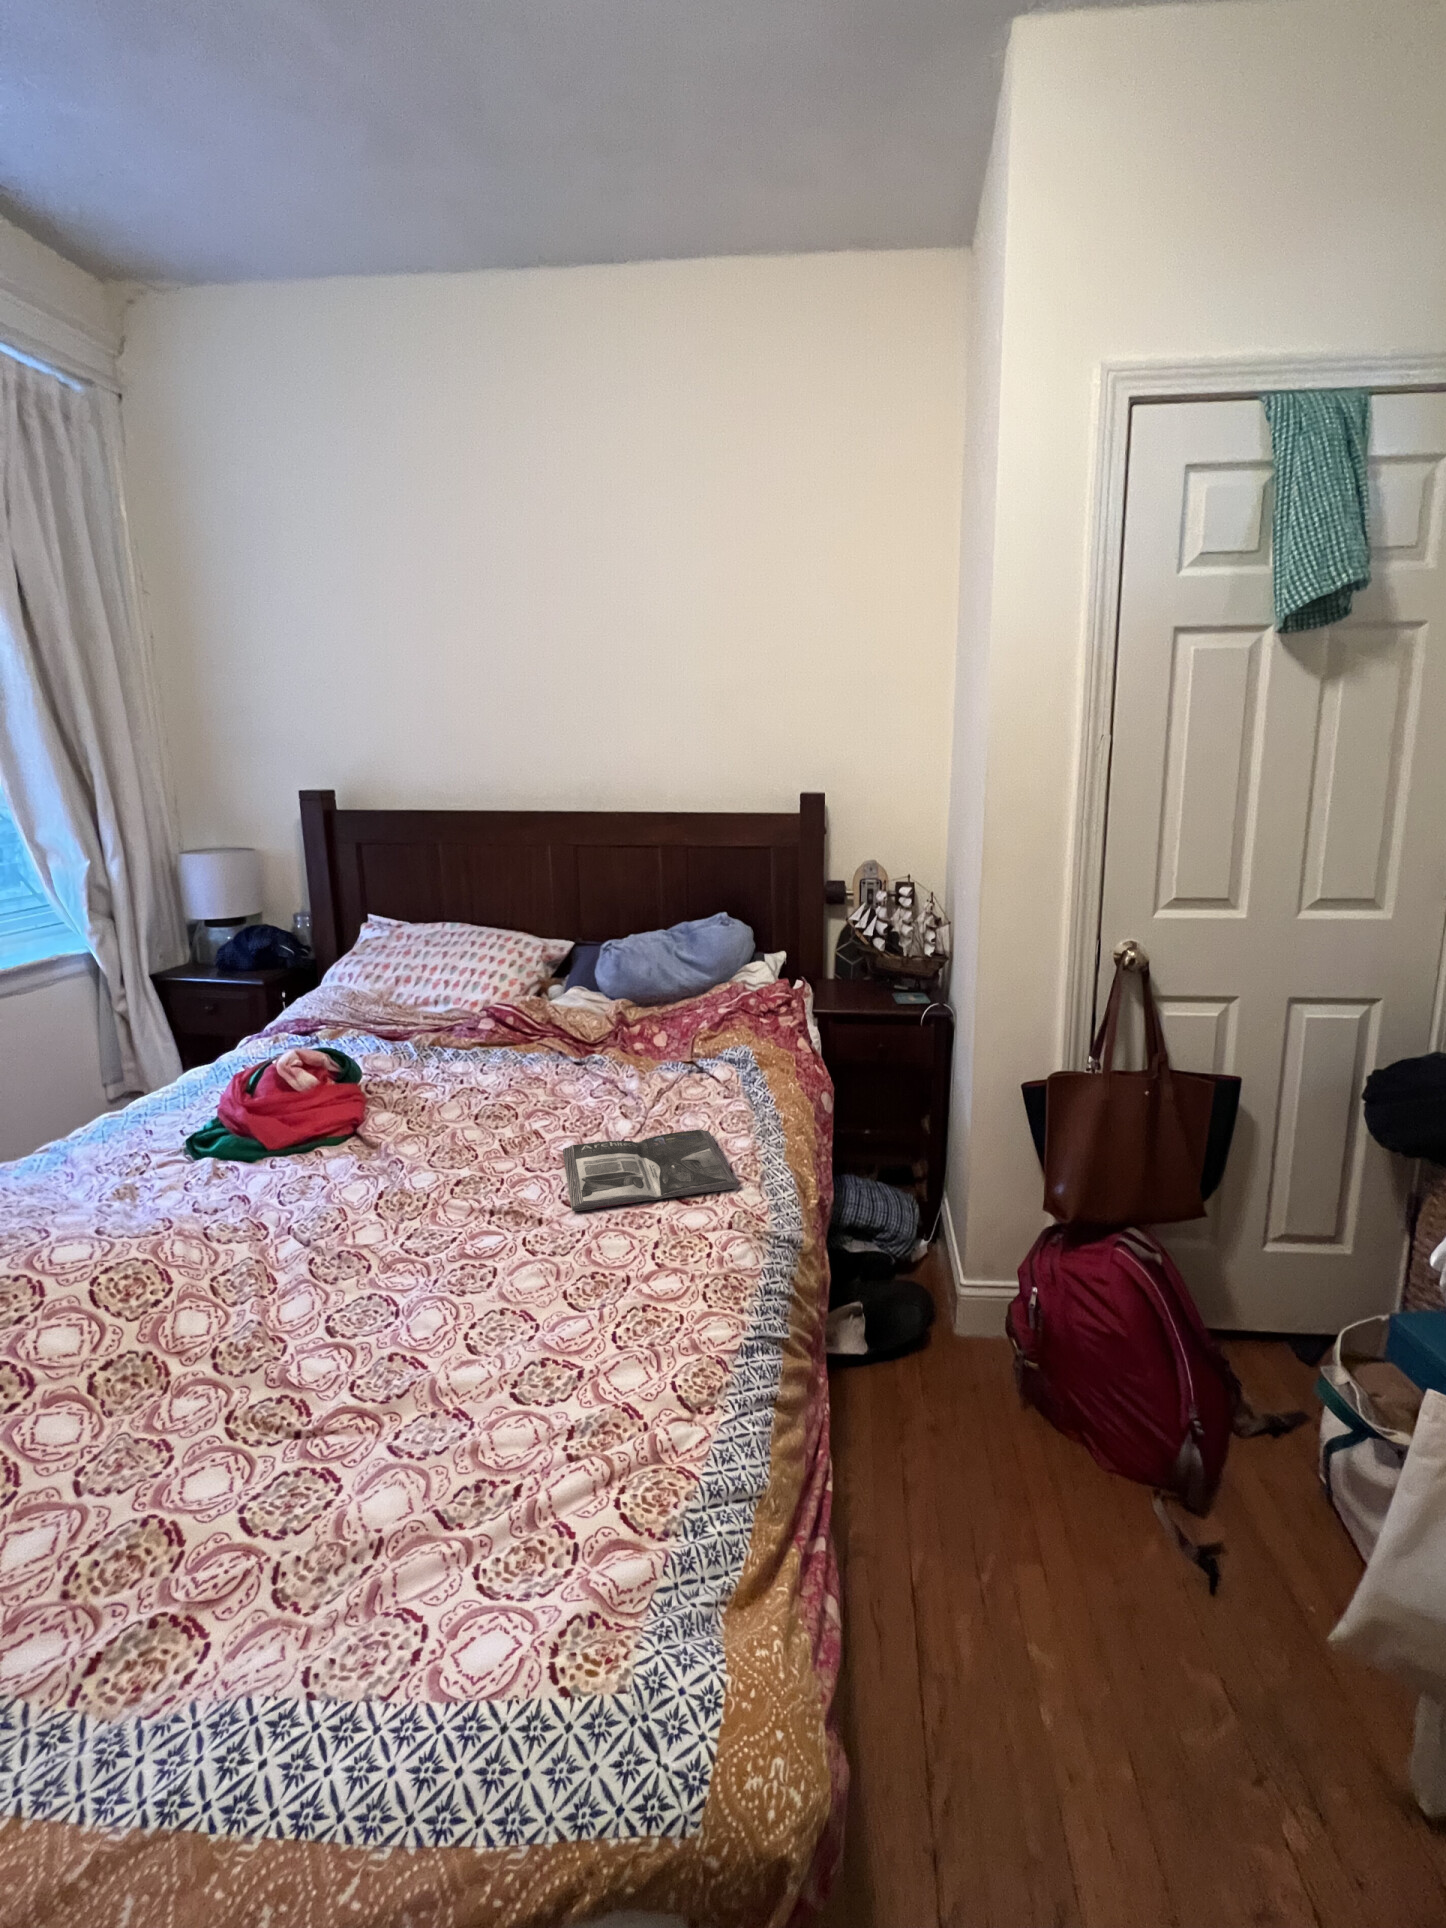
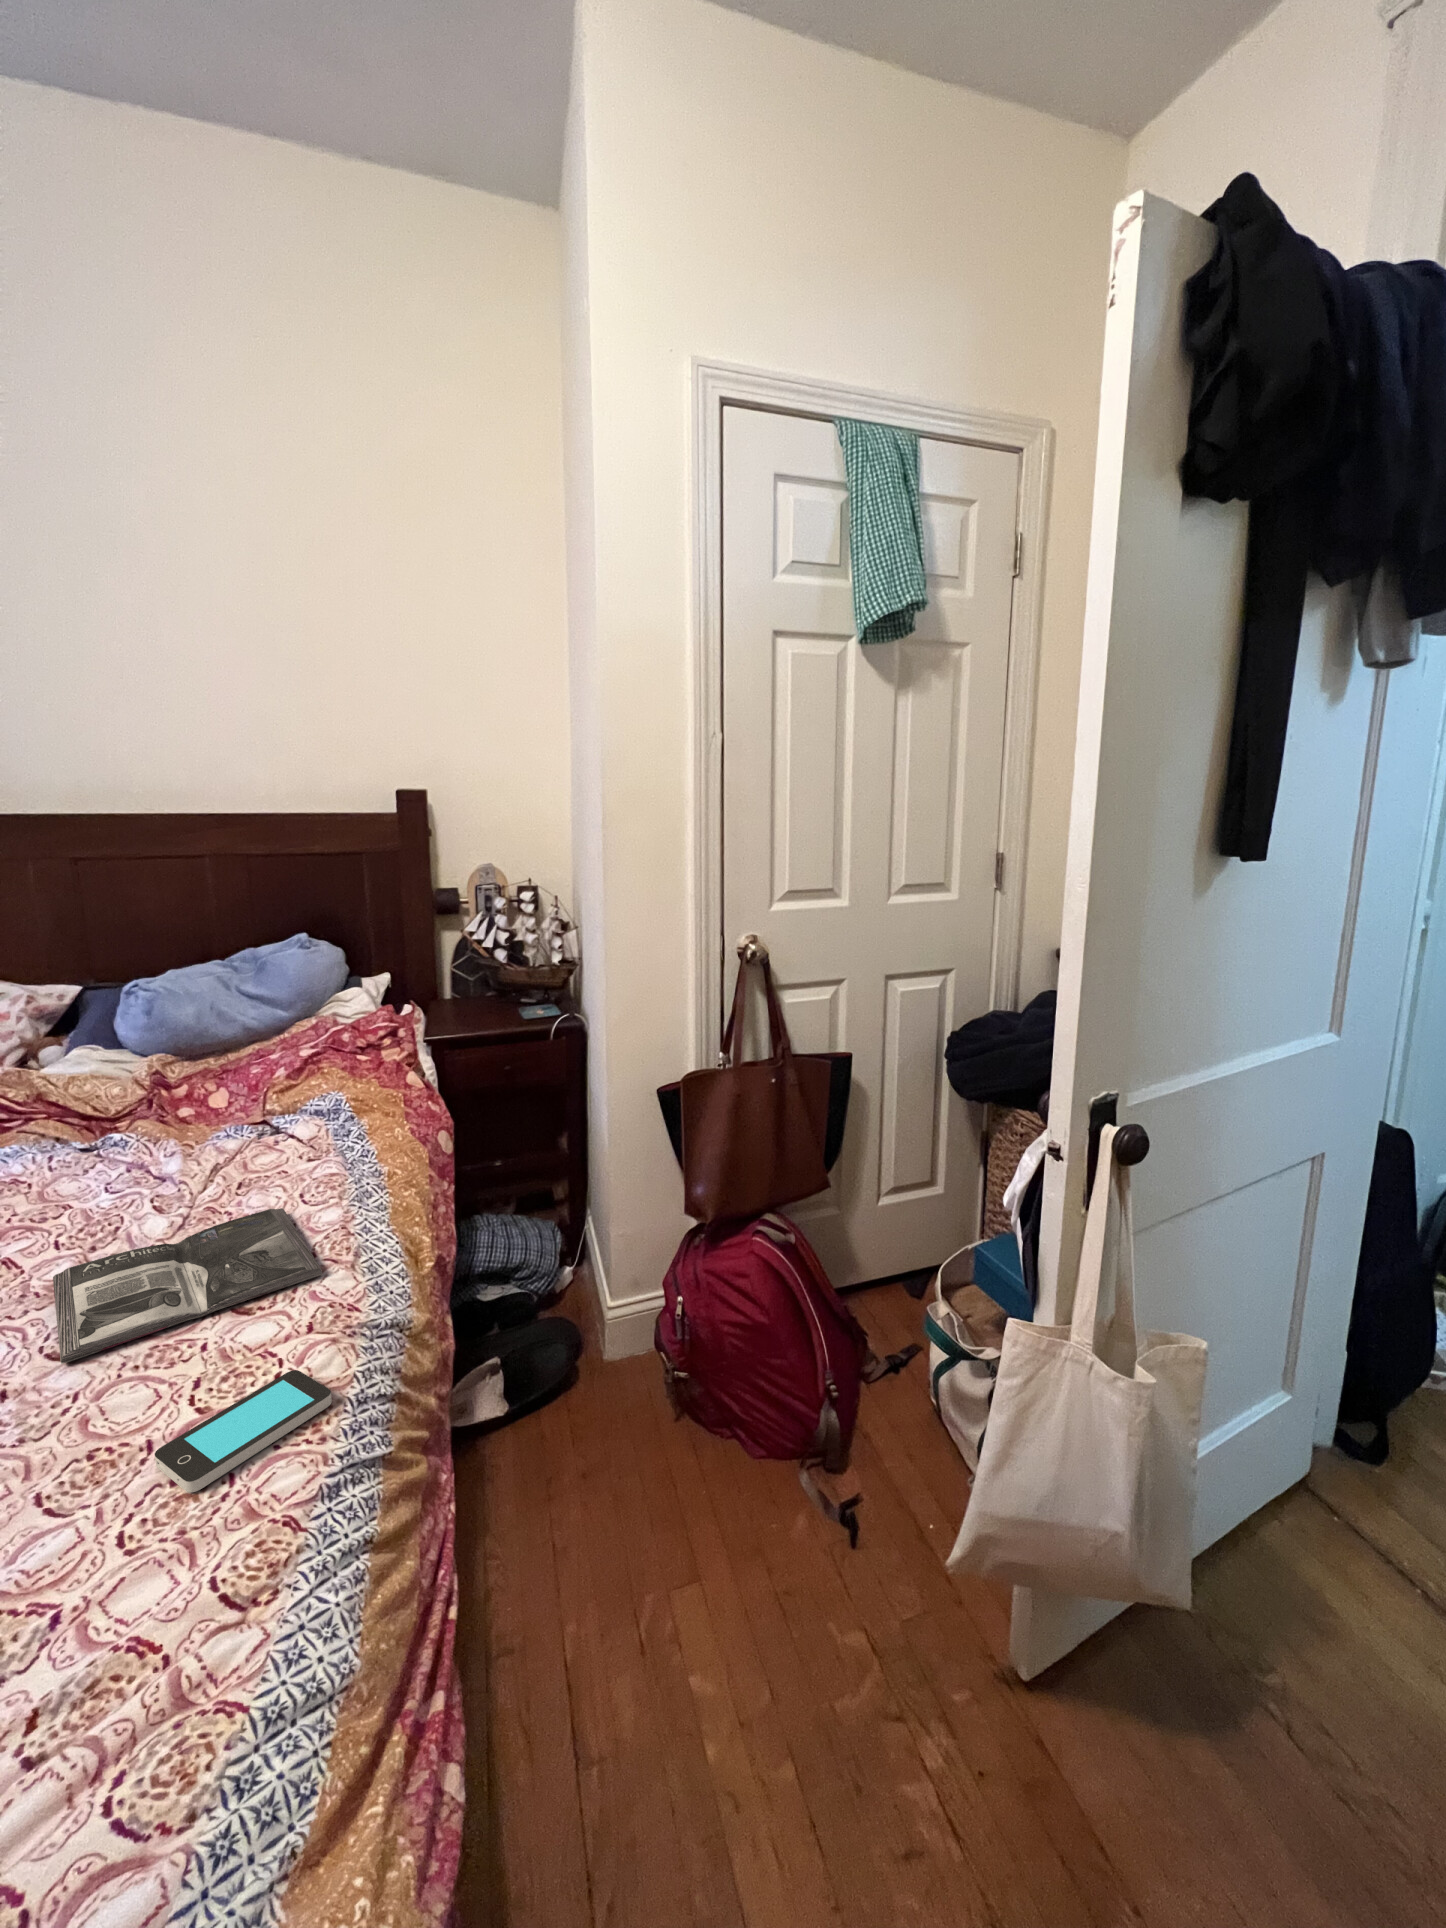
smartphone: none [633,1254,747,1322] -> present [155,1370,332,1493]

